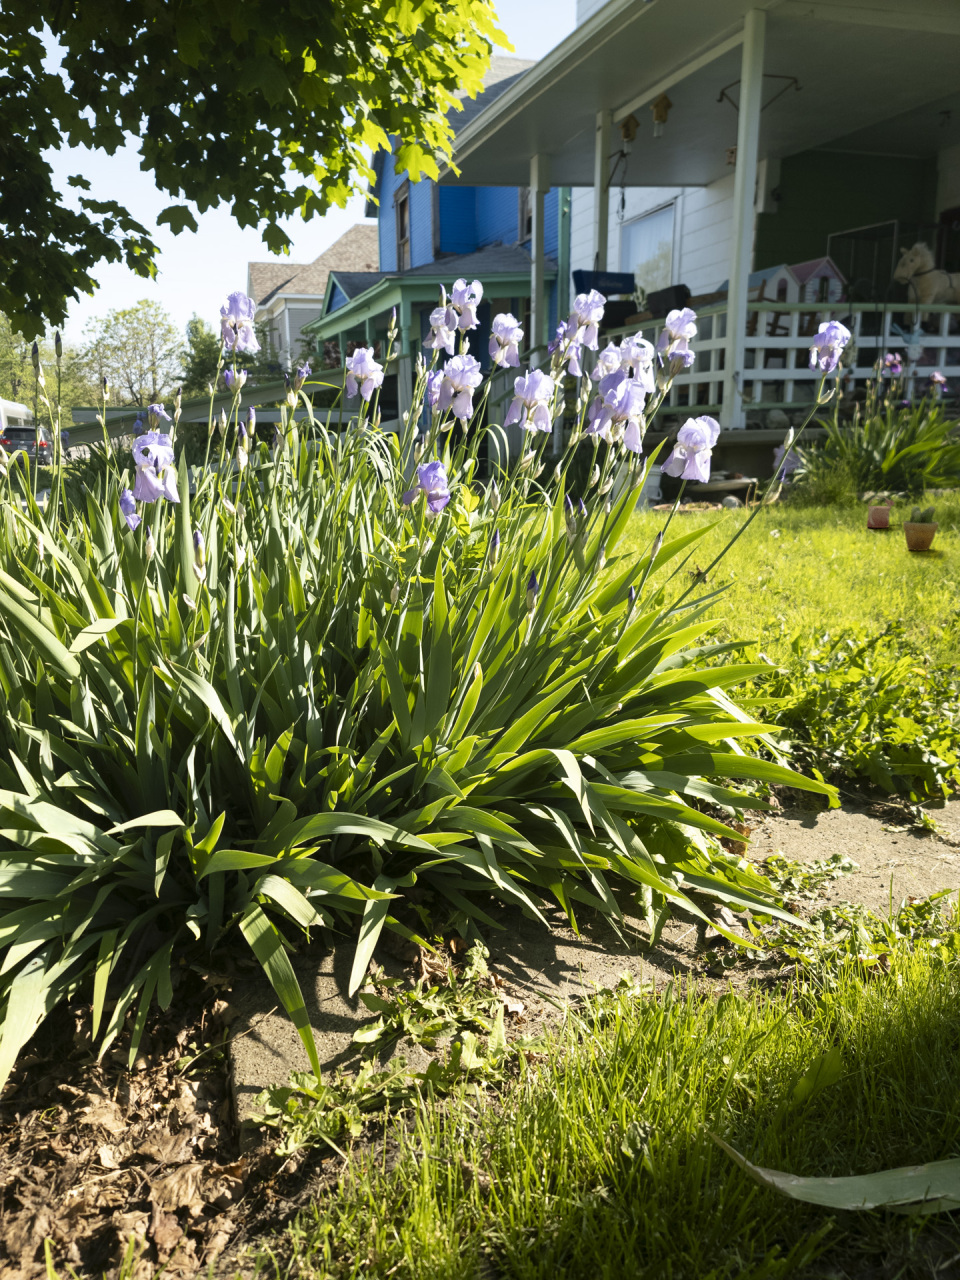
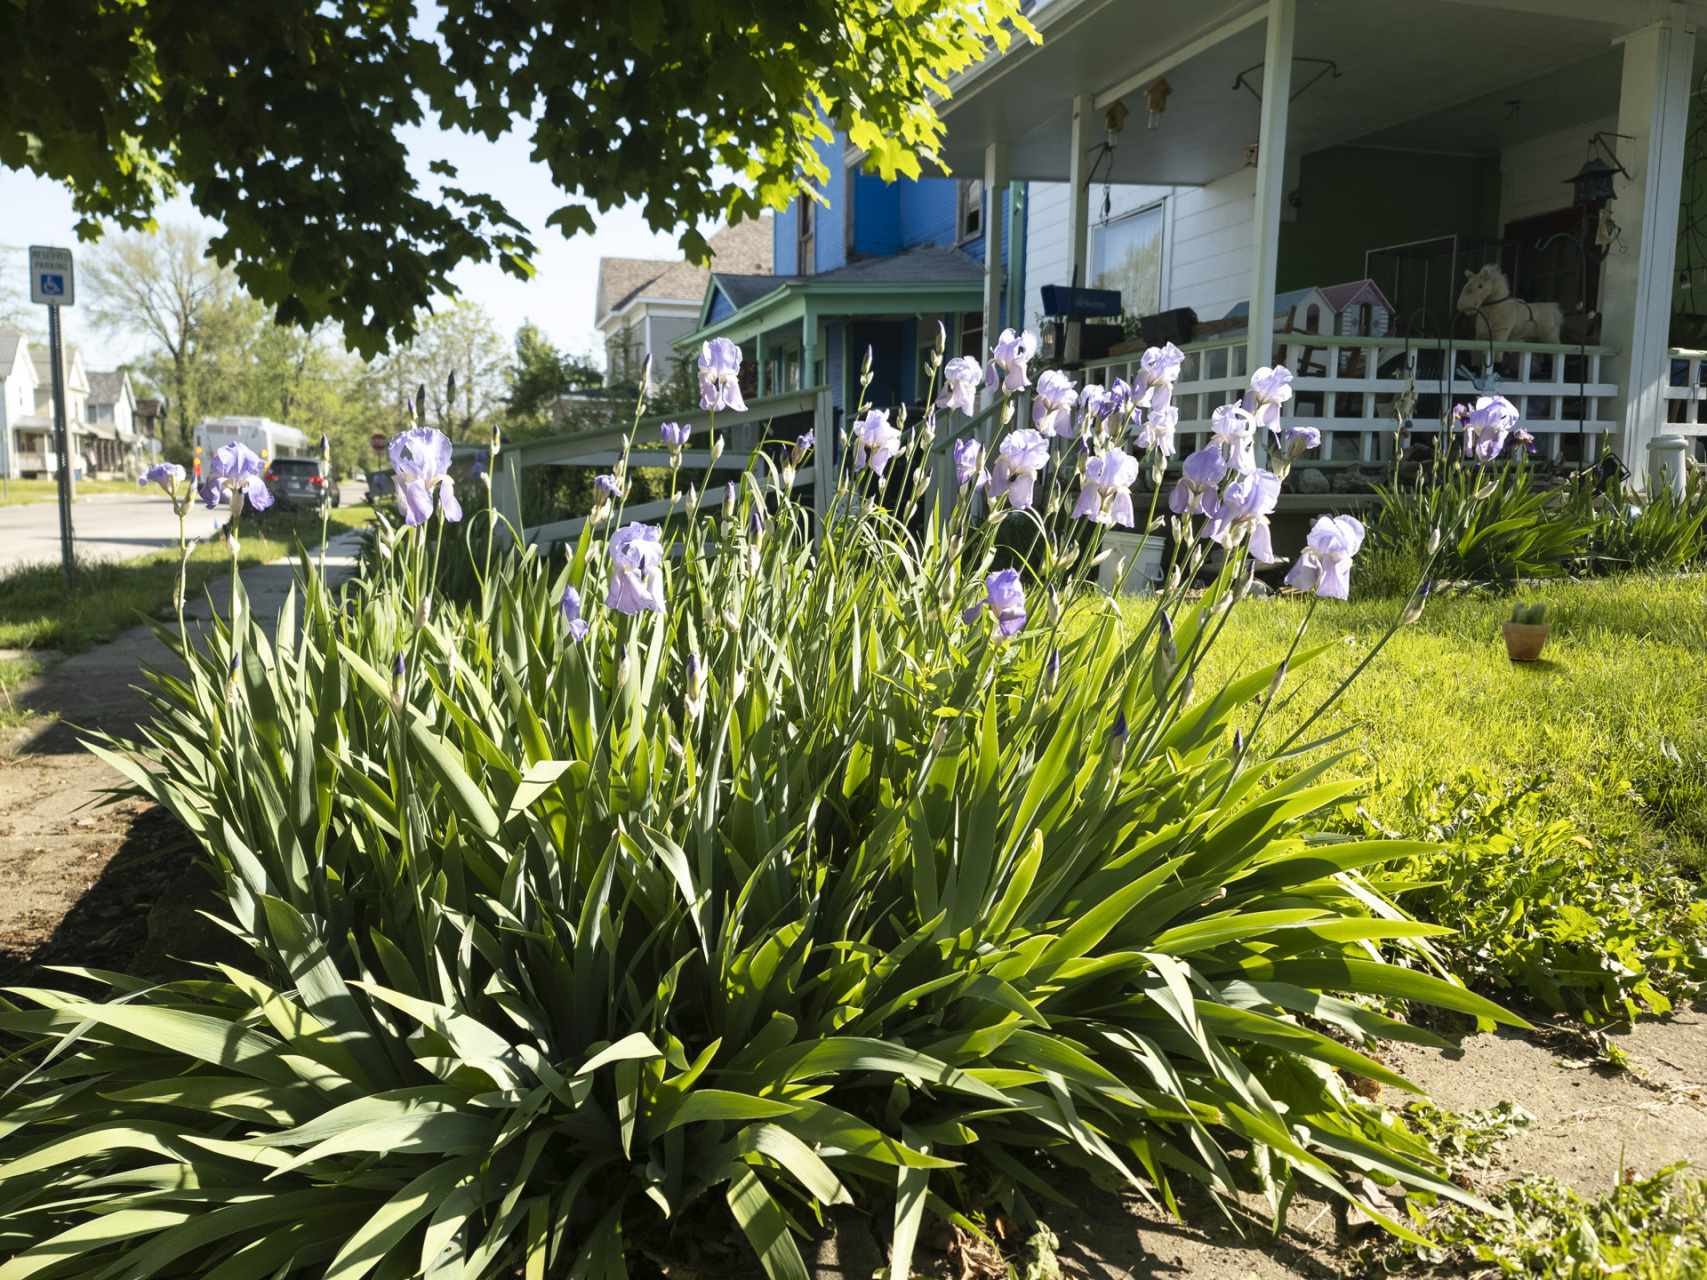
watering can: present [867,496,894,528] -> none [1445,584,1482,627]

